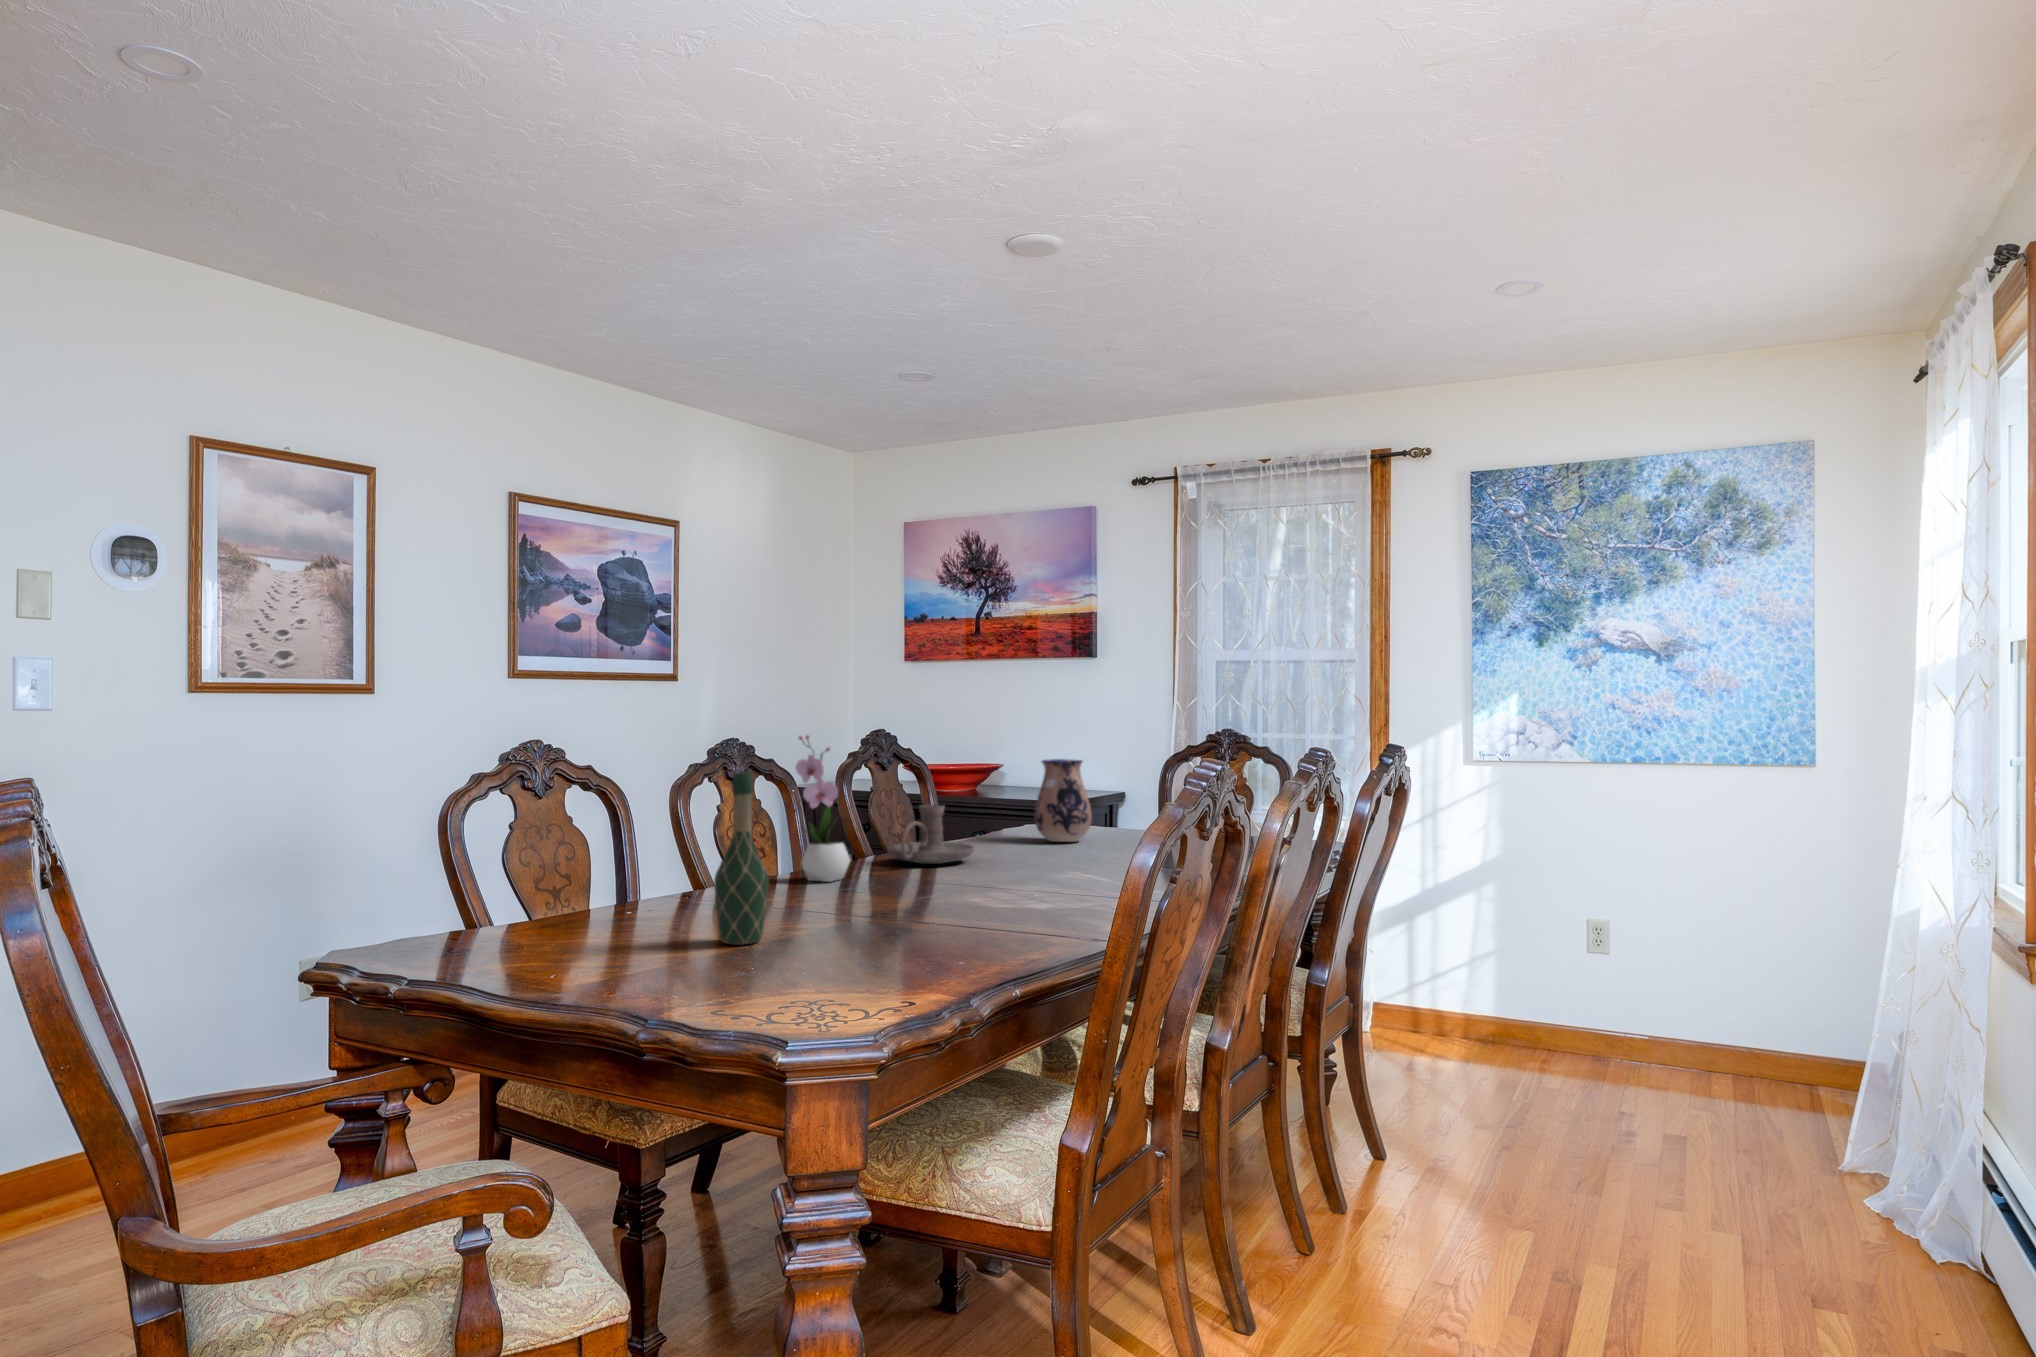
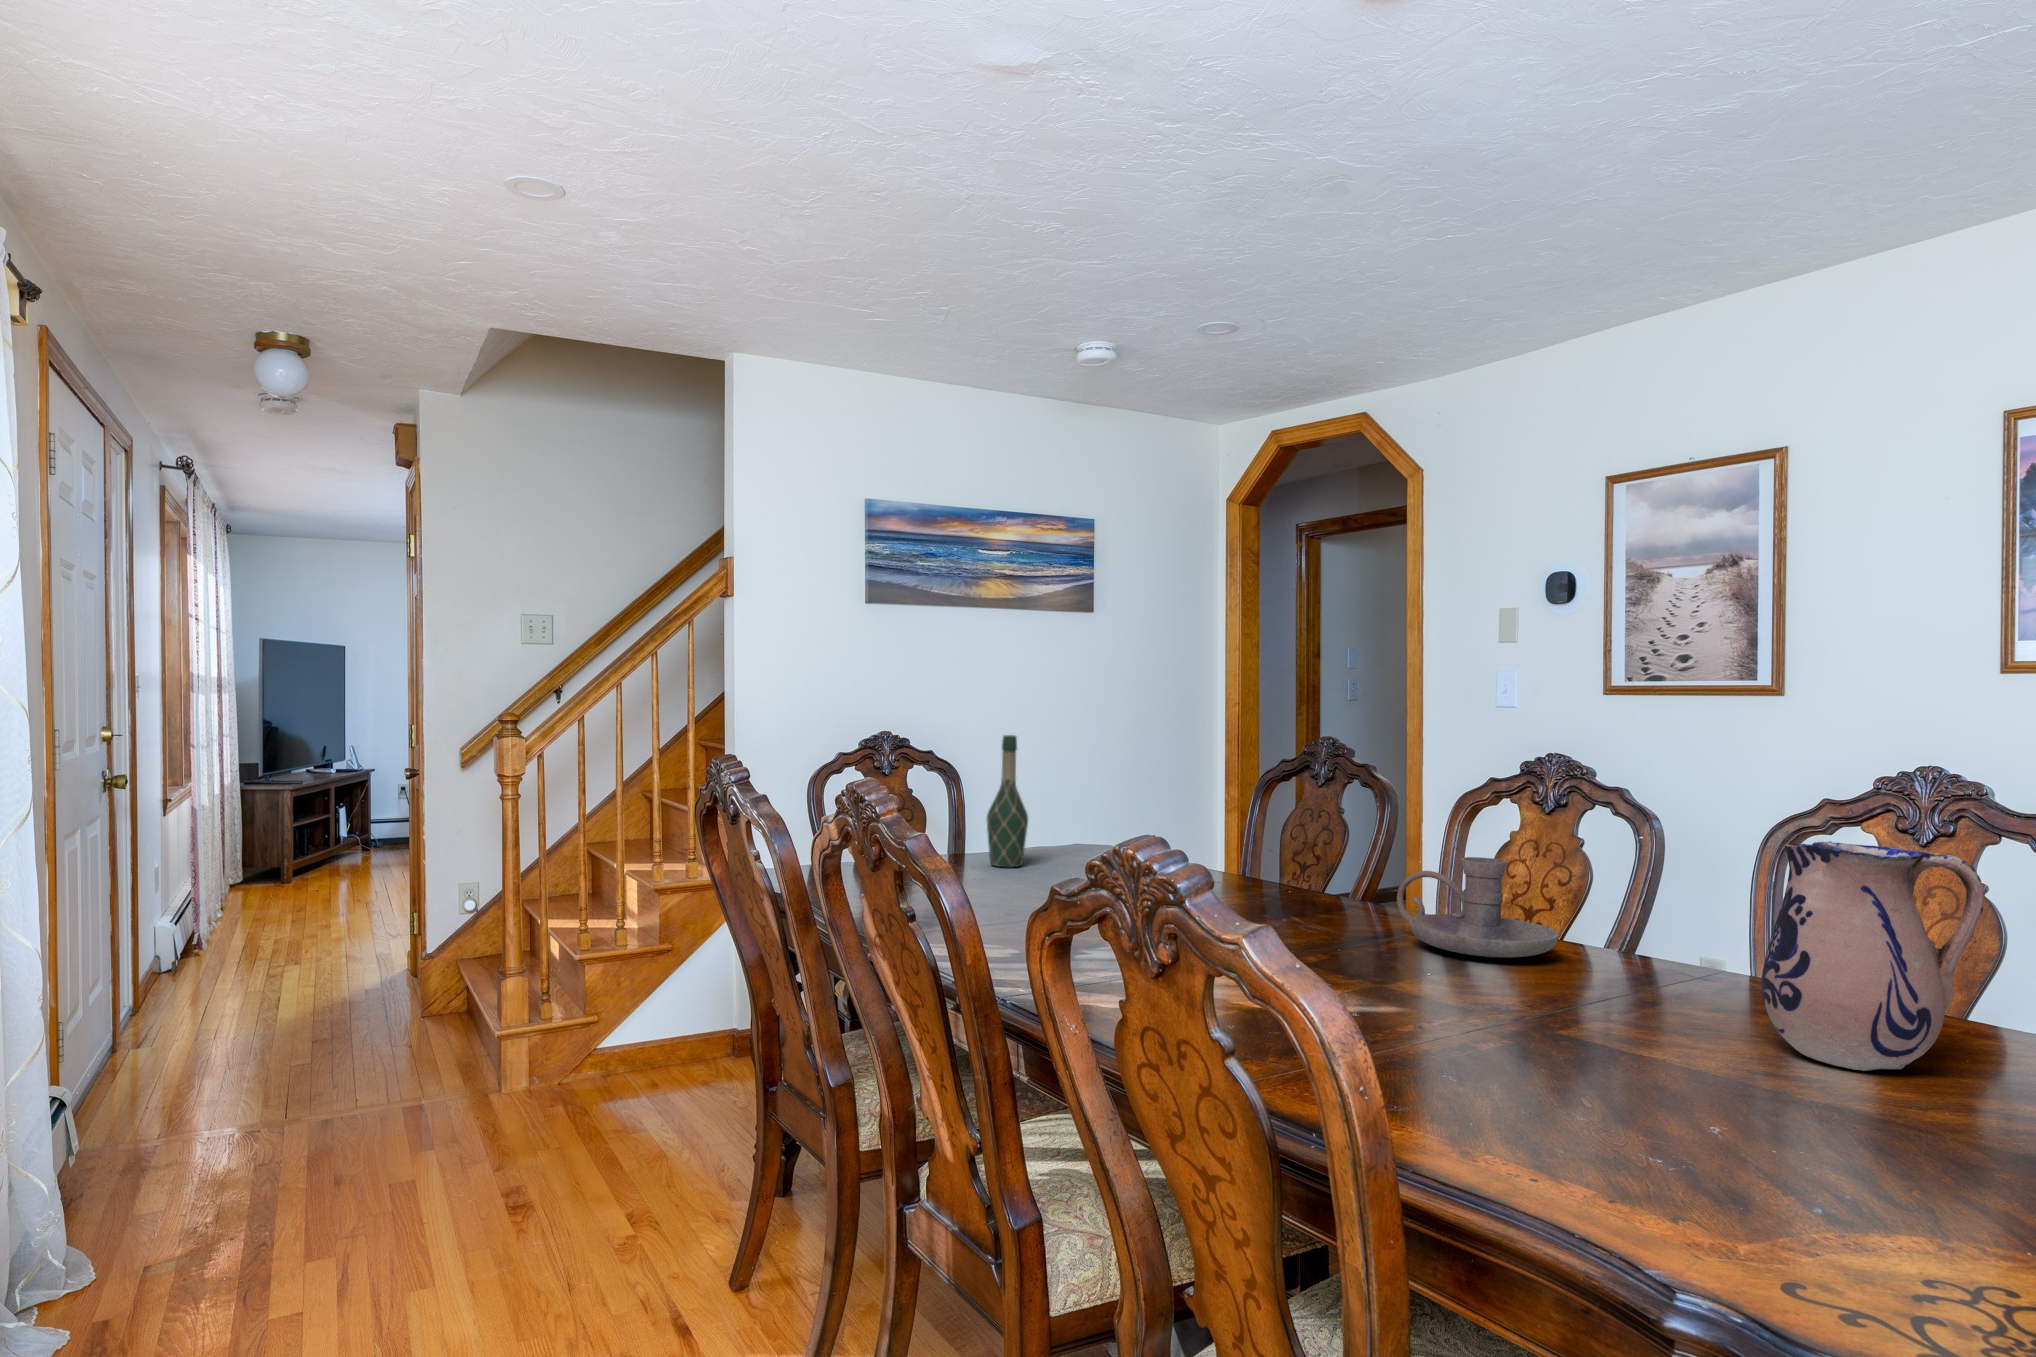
flower arrangement: present [796,735,850,882] -> none [1300,729,1366,913]

